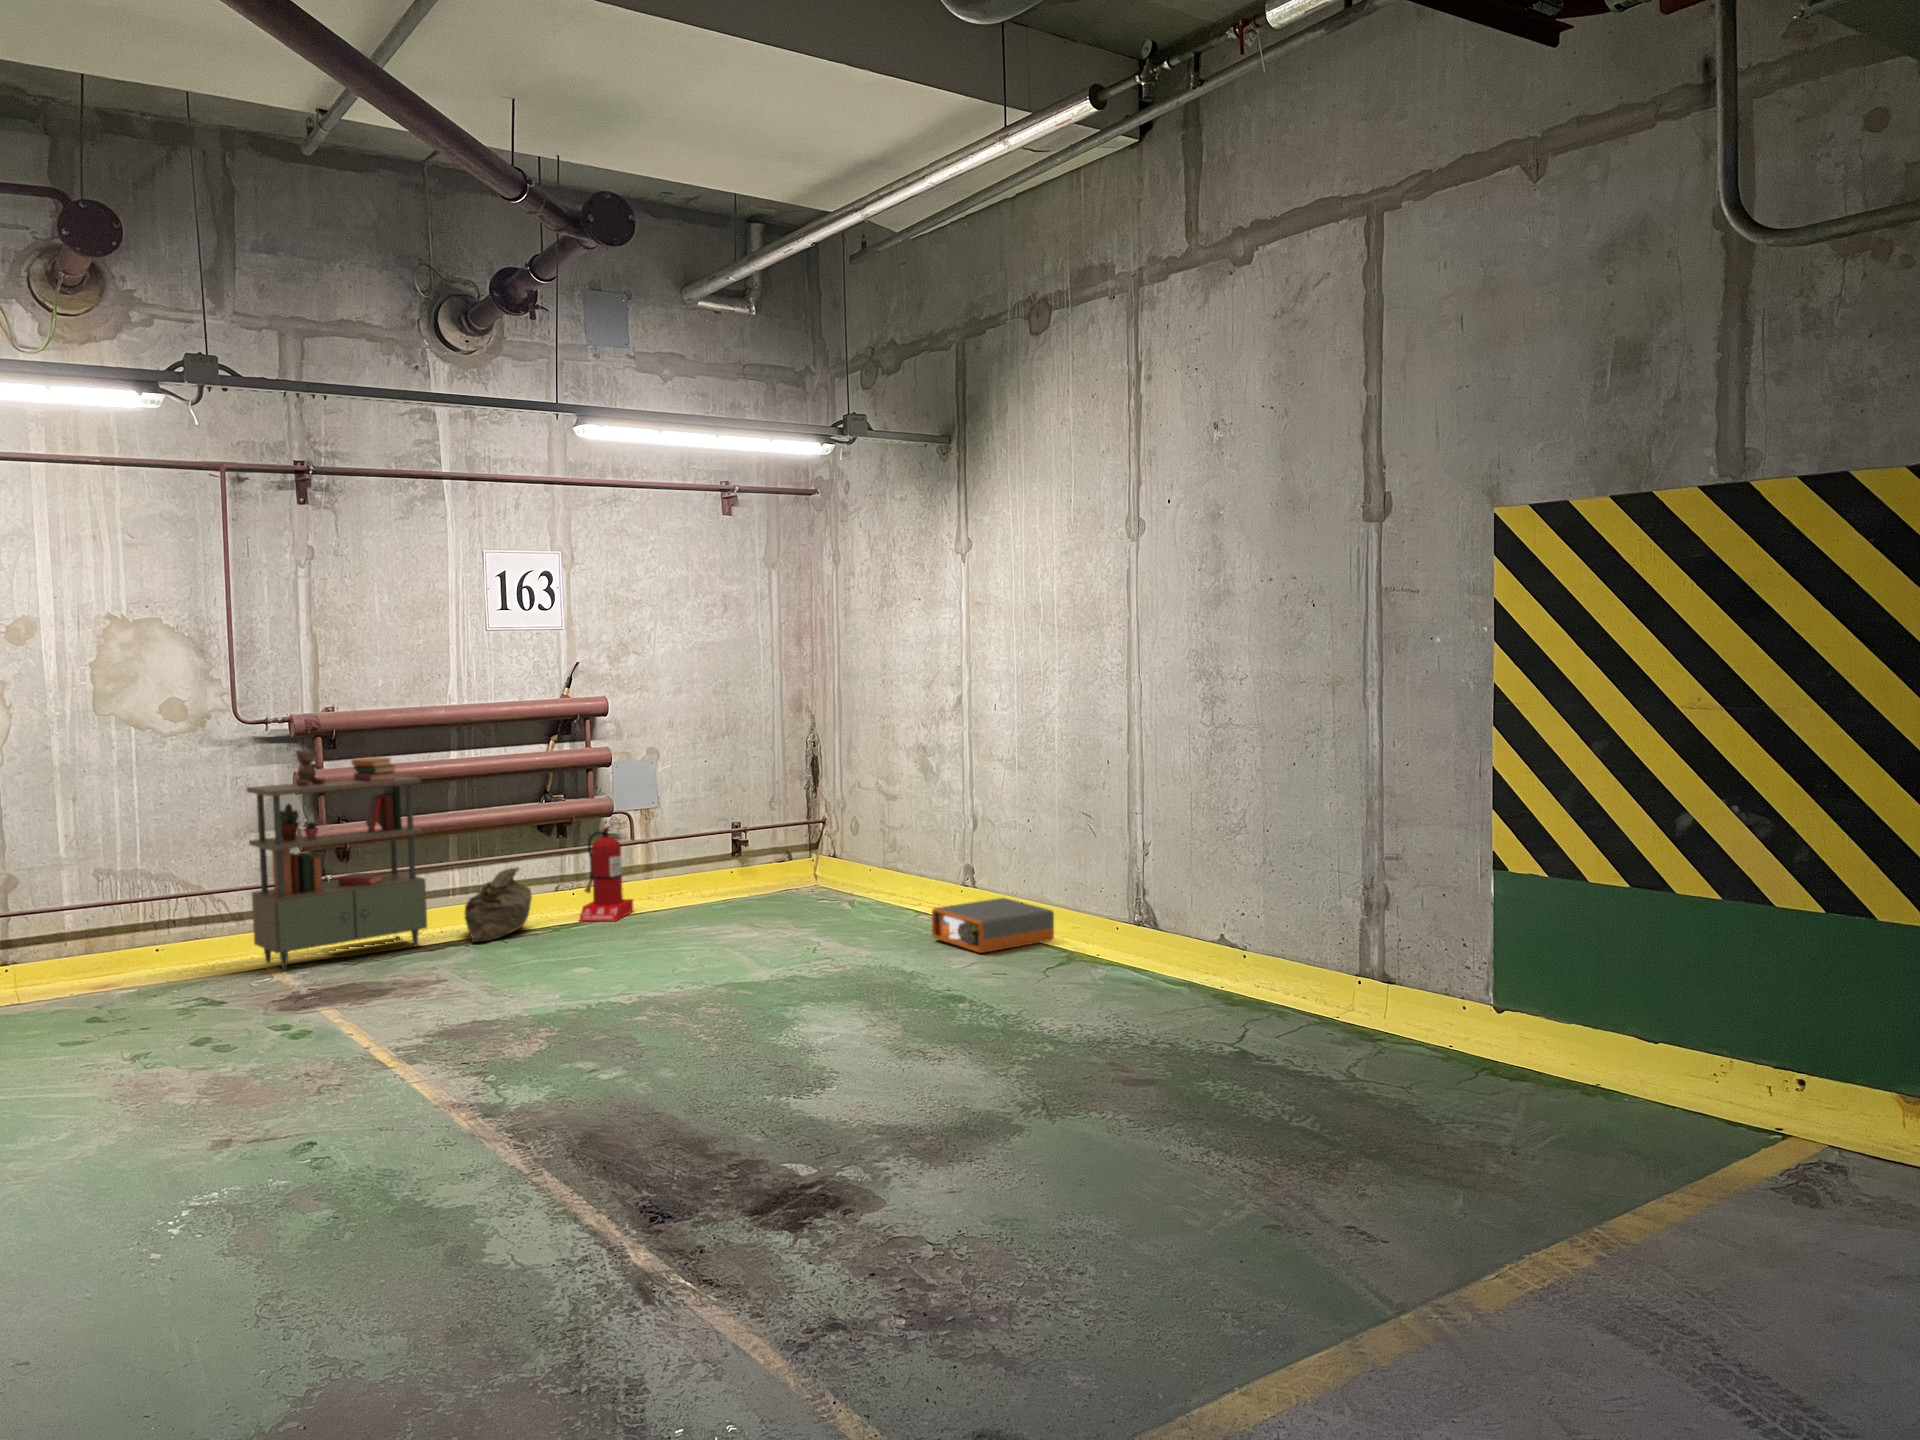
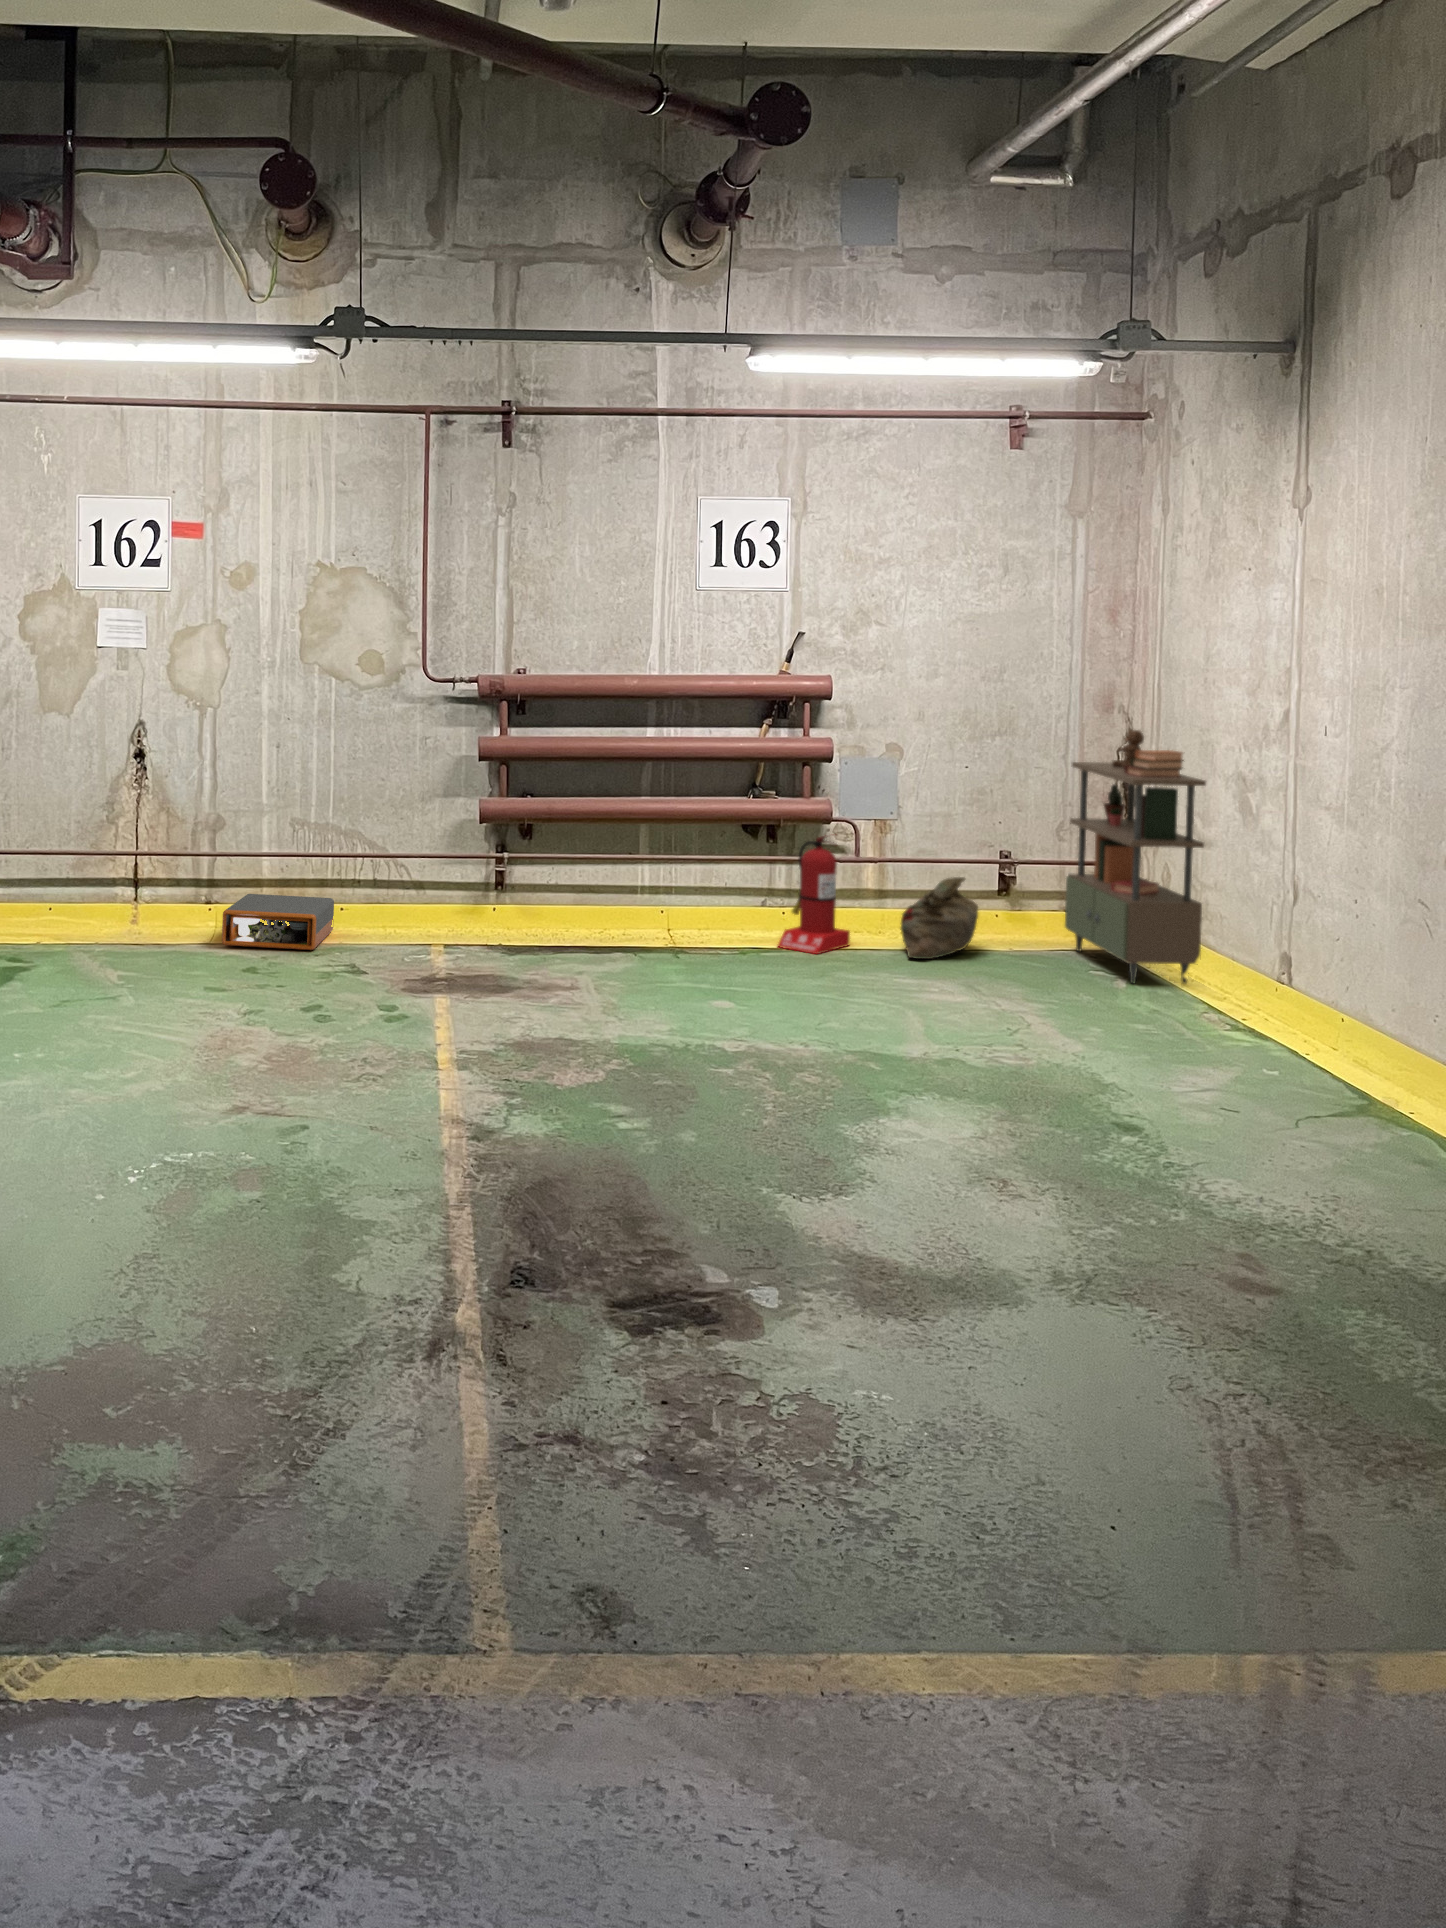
shelving unit: present [246,750,427,970] -> present [1065,729,1206,984]
bag: present [465,868,532,942] -> present [900,877,978,959]
storage box: present [932,898,1054,953] -> present [222,894,334,950]

